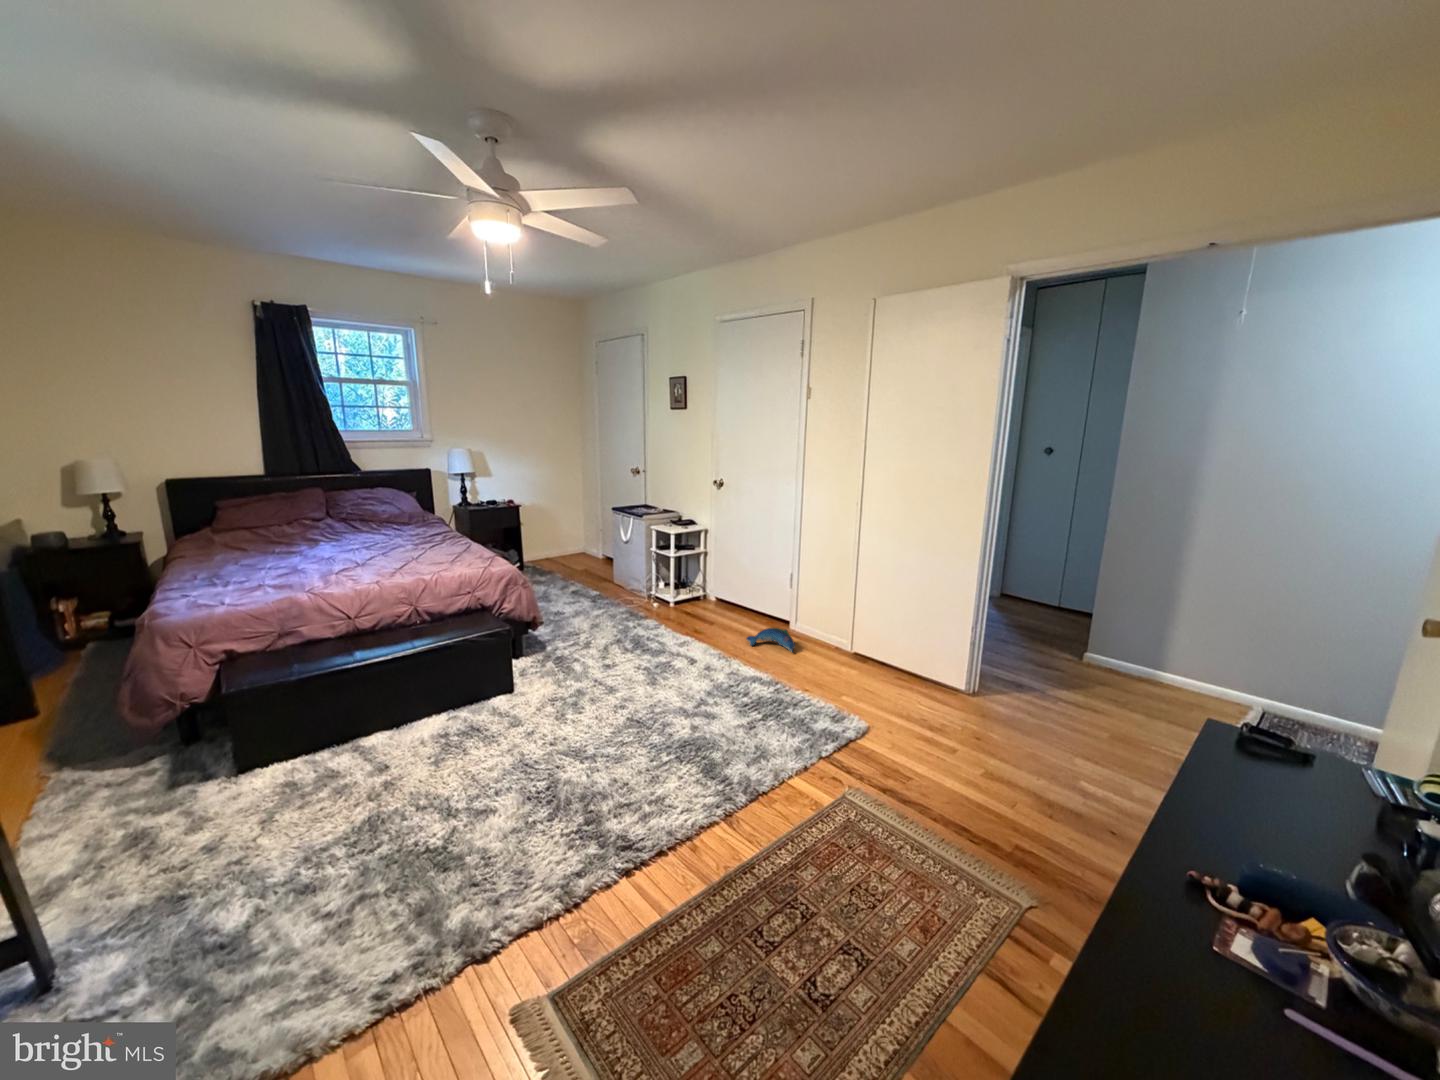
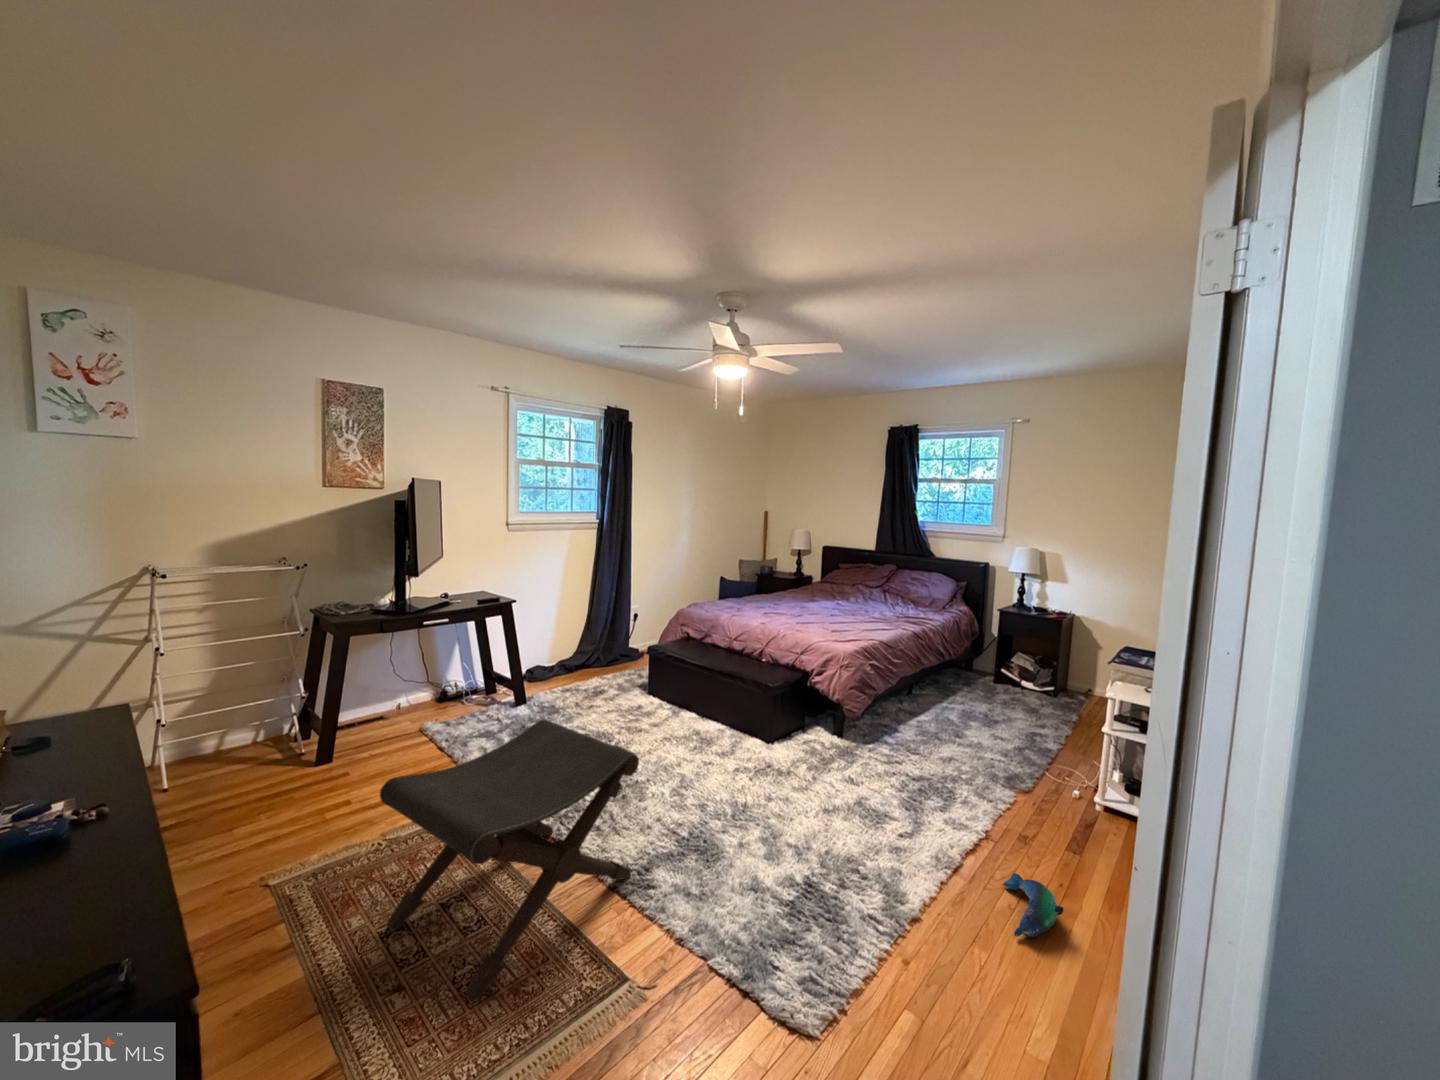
footstool: none [615,669,912,999] -> present [380,719,639,1003]

